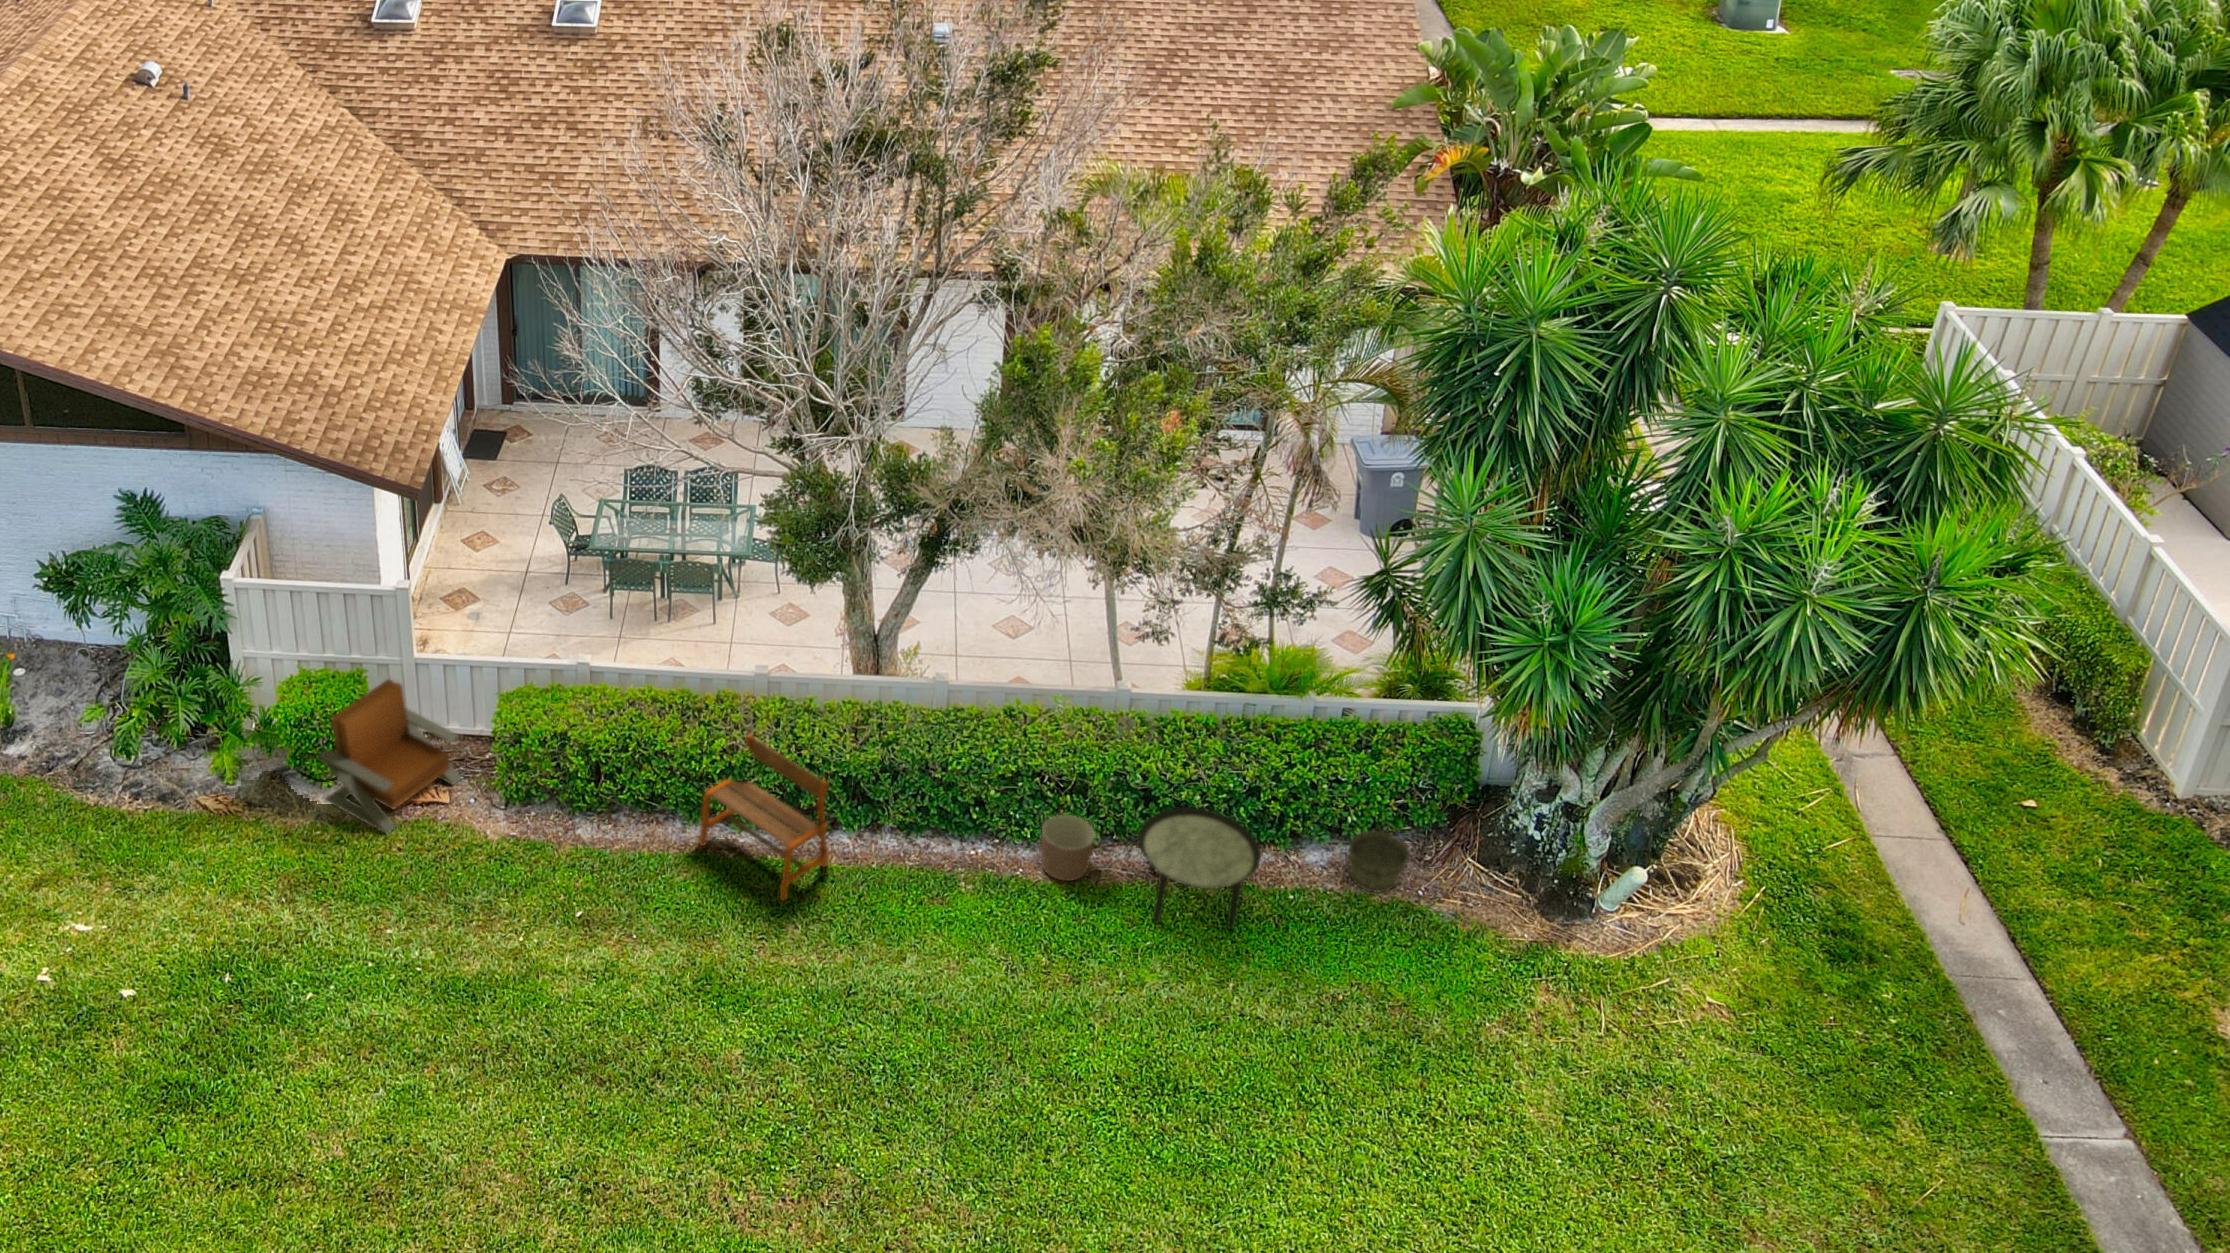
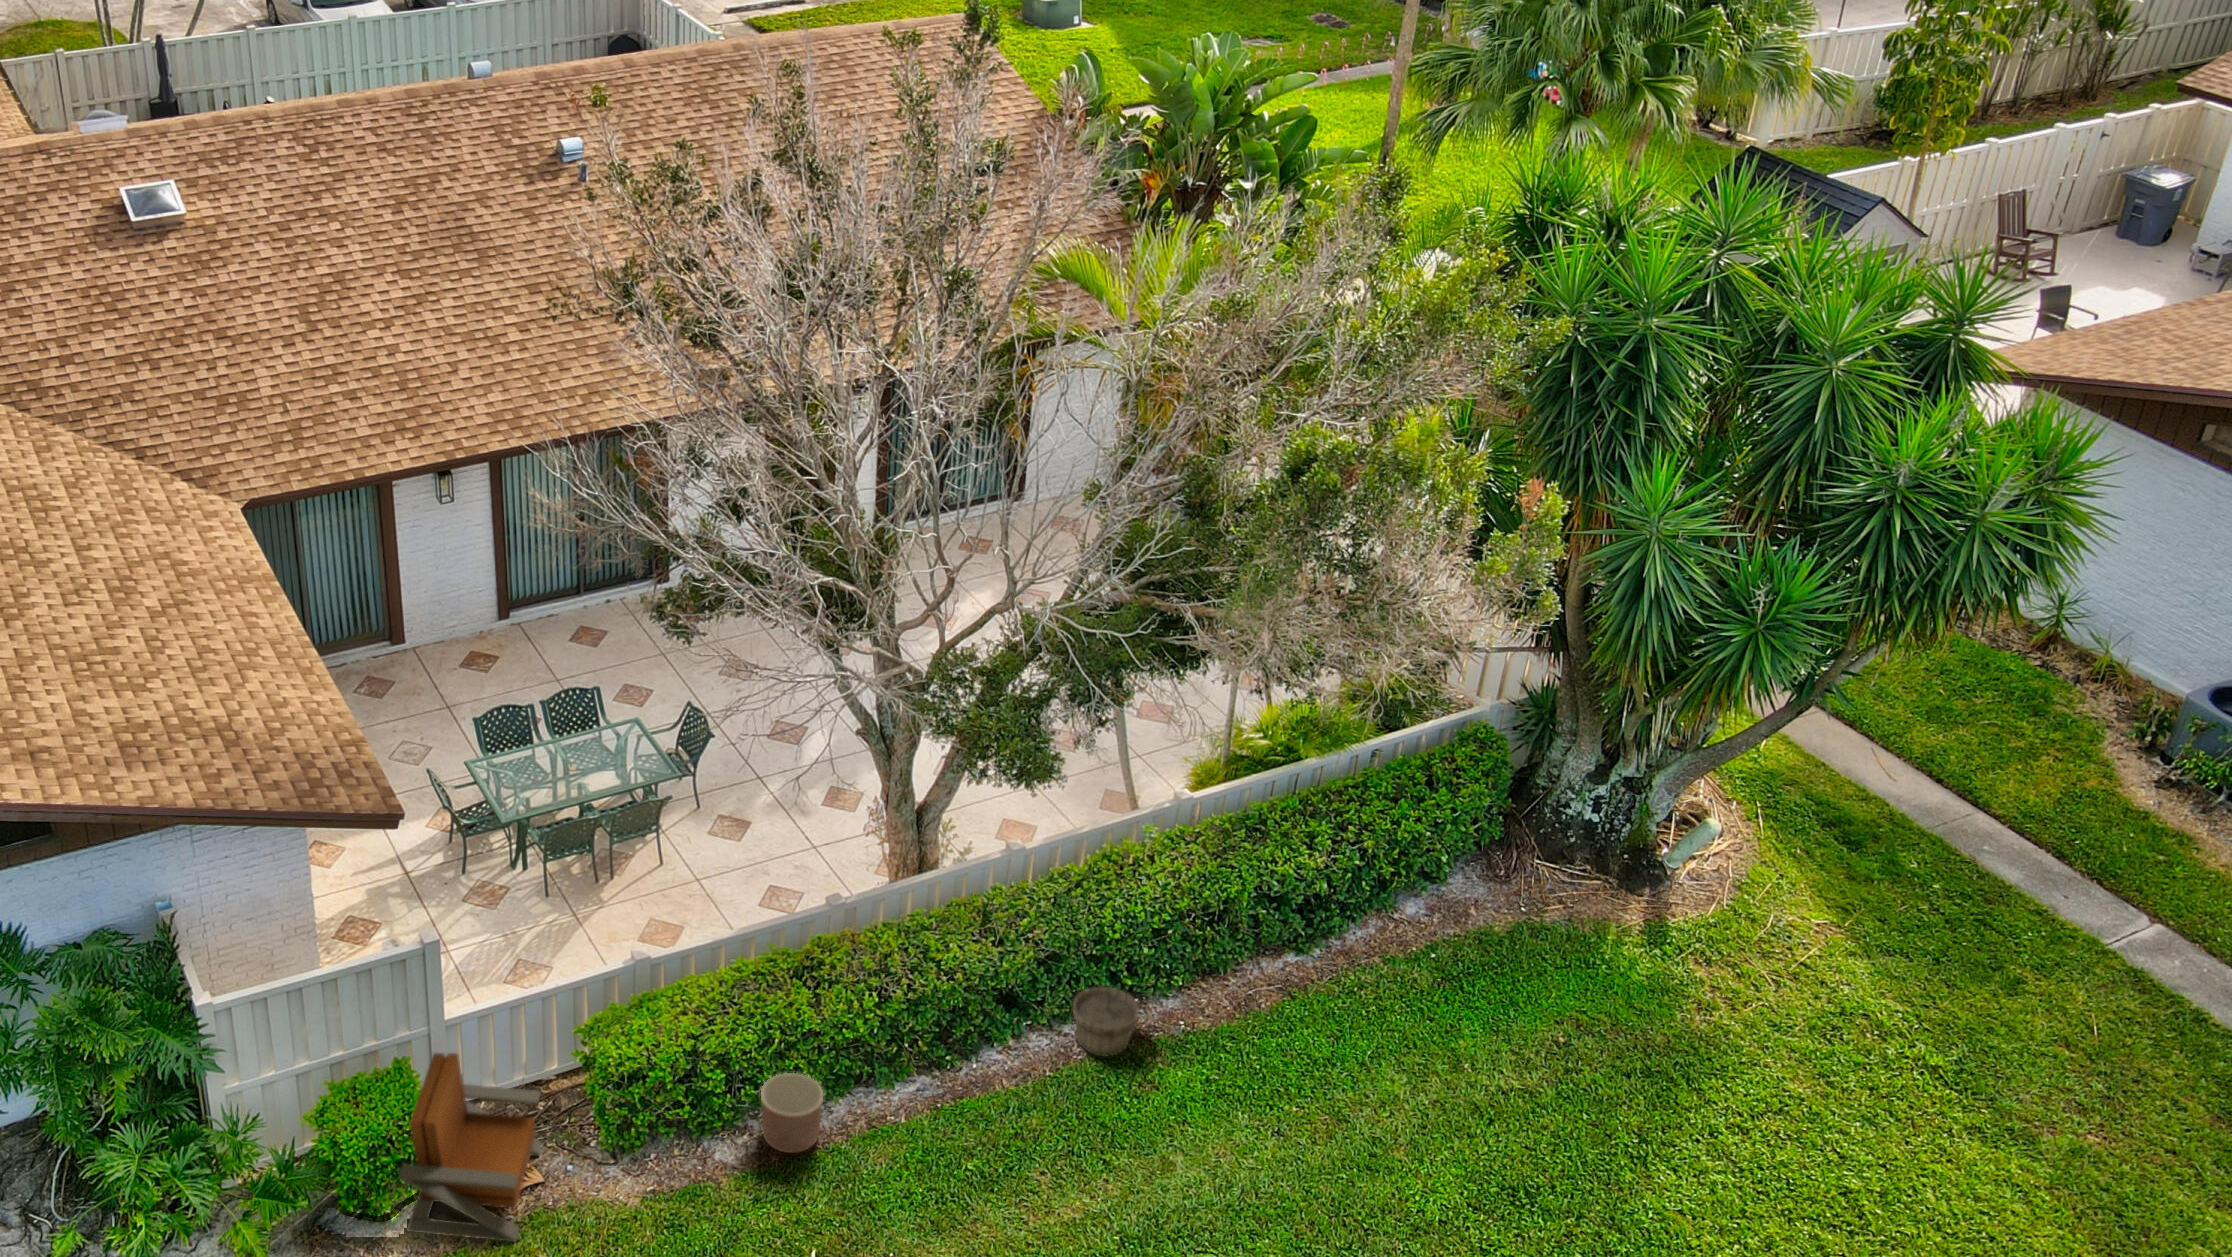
bench: present [700,734,829,901] -> none [860,969,1013,1144]
round table: present [1138,807,1261,930] -> none [1291,892,1428,1026]
planter: present [1041,815,1095,881] -> present [761,1073,823,1153]
wooden bucket: present [1349,831,1410,893] -> present [1073,987,1140,1057]

